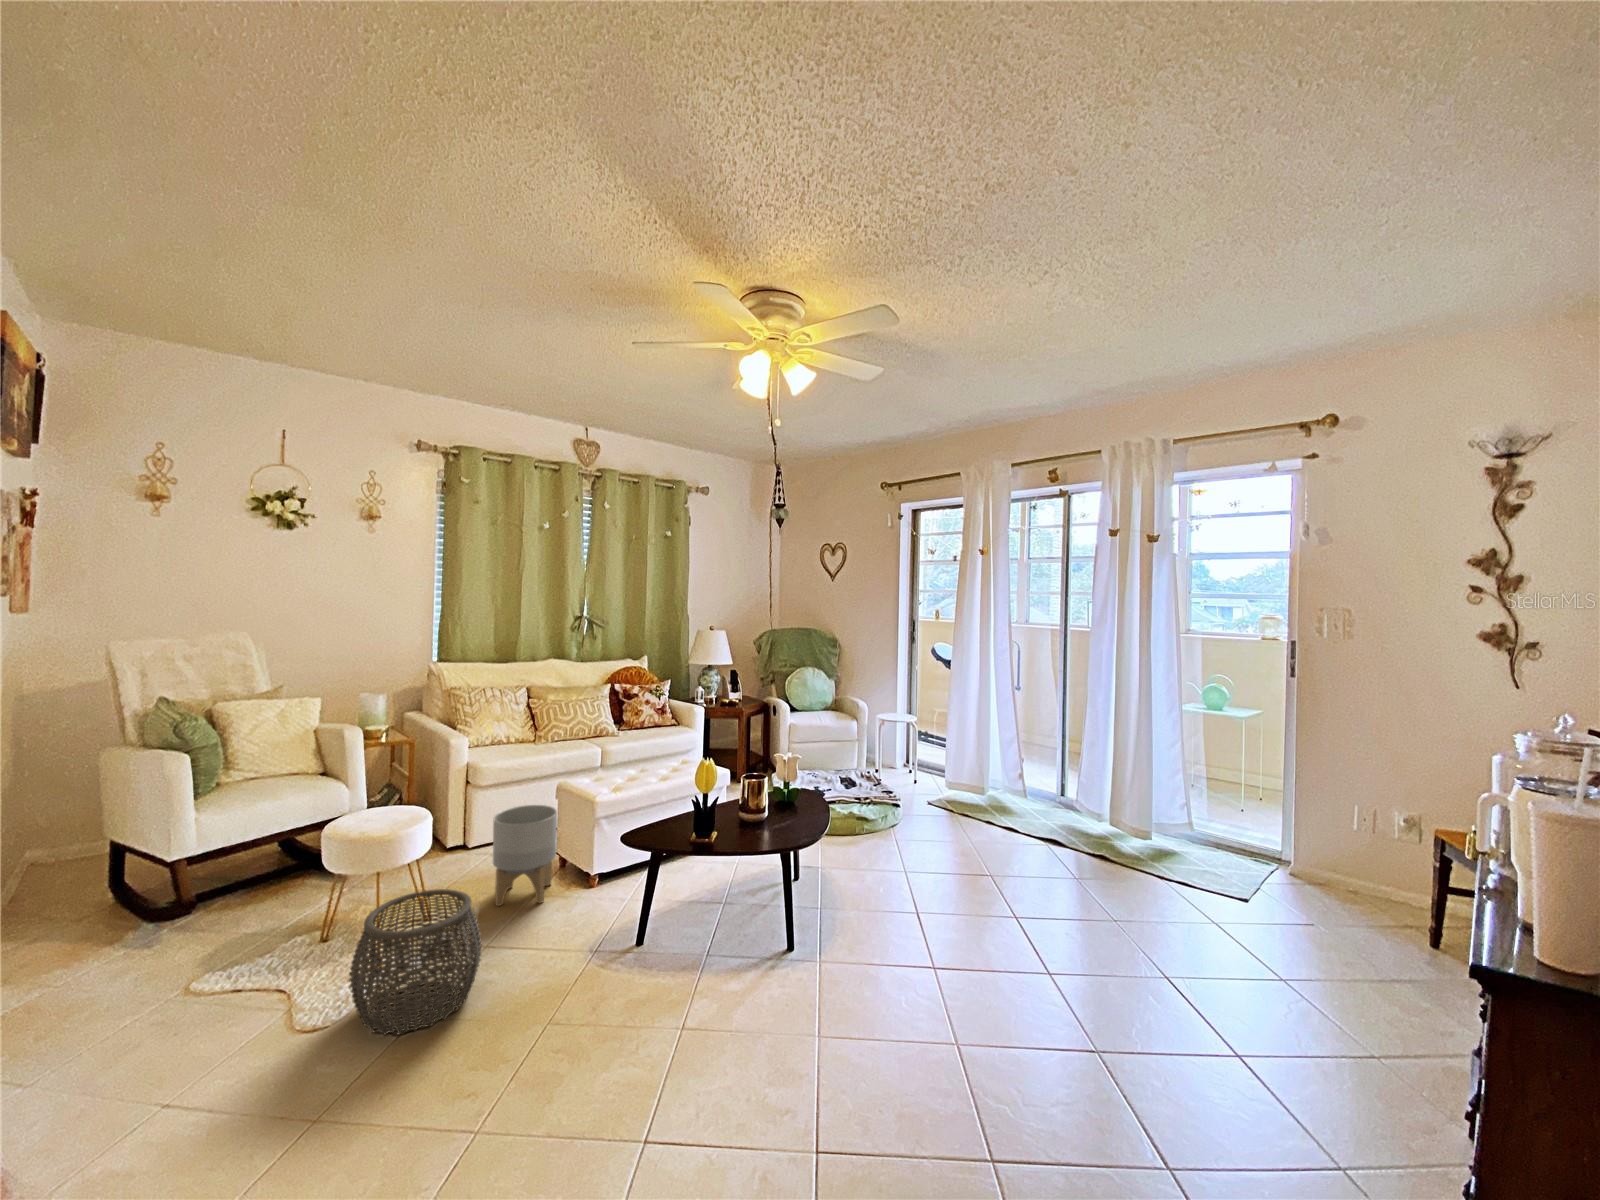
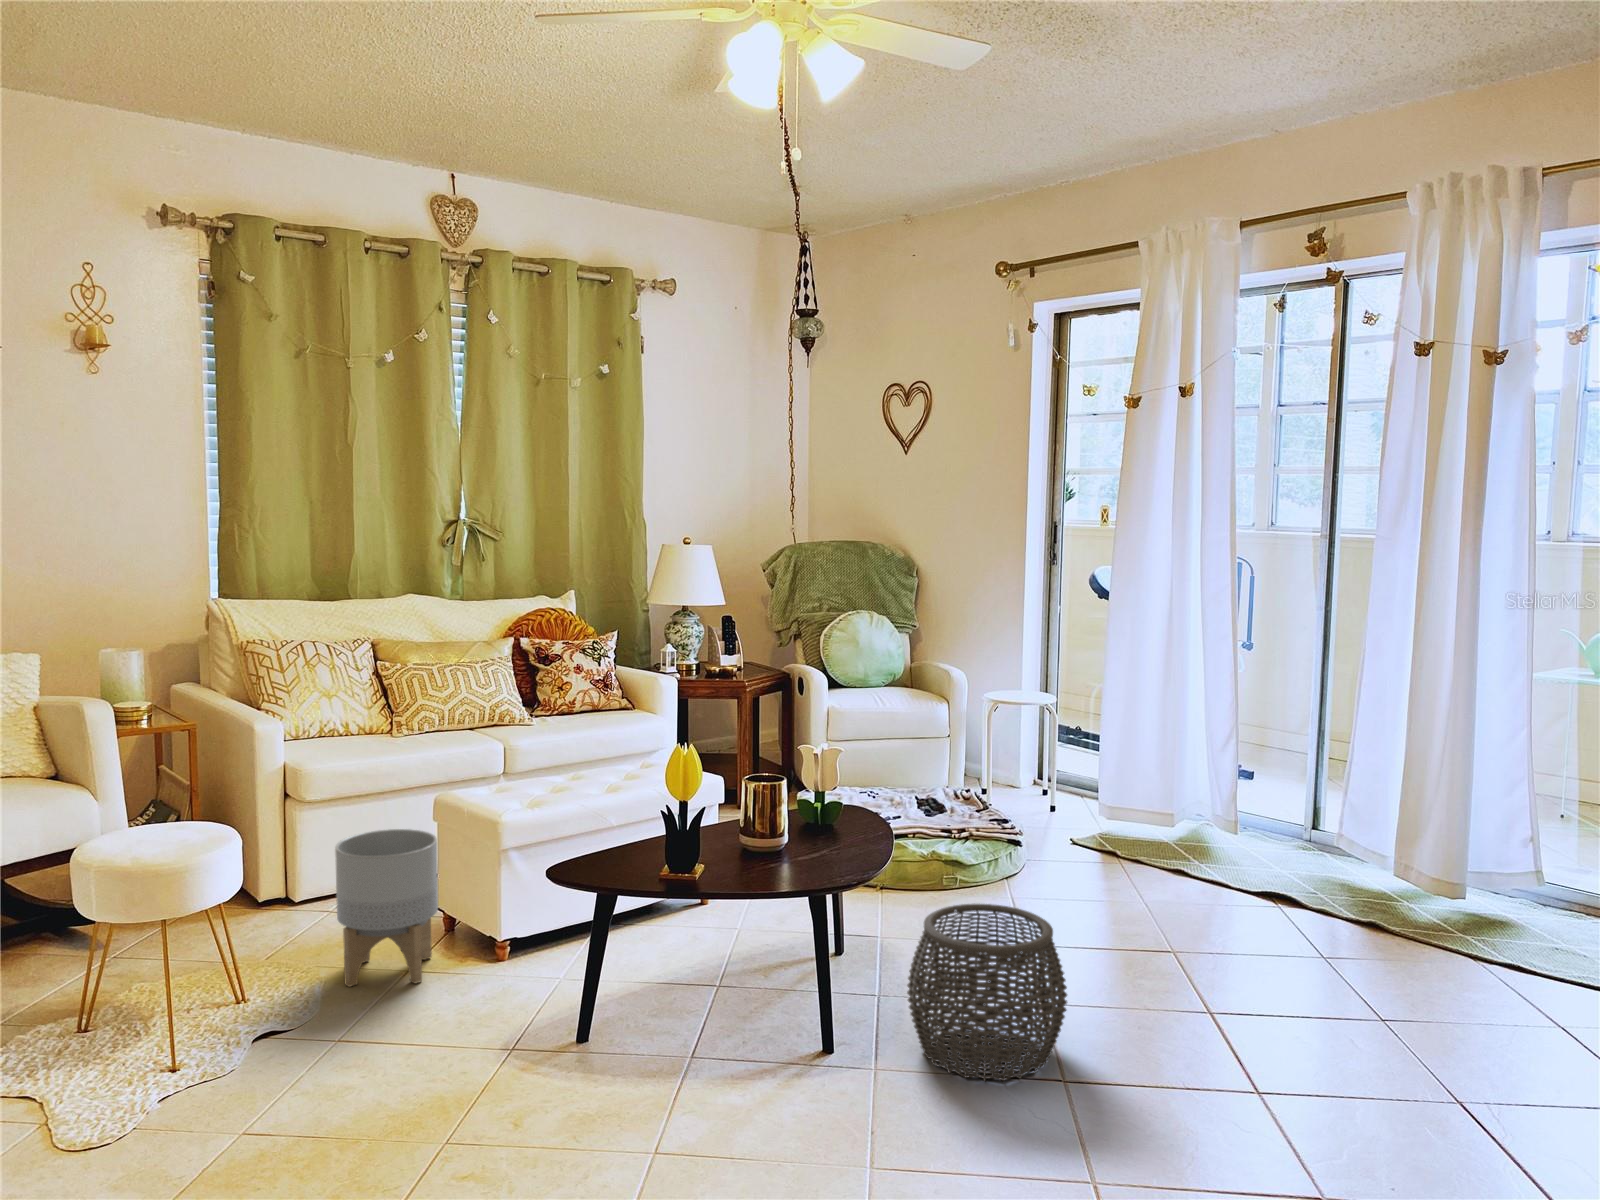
woven basket: present [349,889,482,1035] -> present [907,904,1067,1081]

